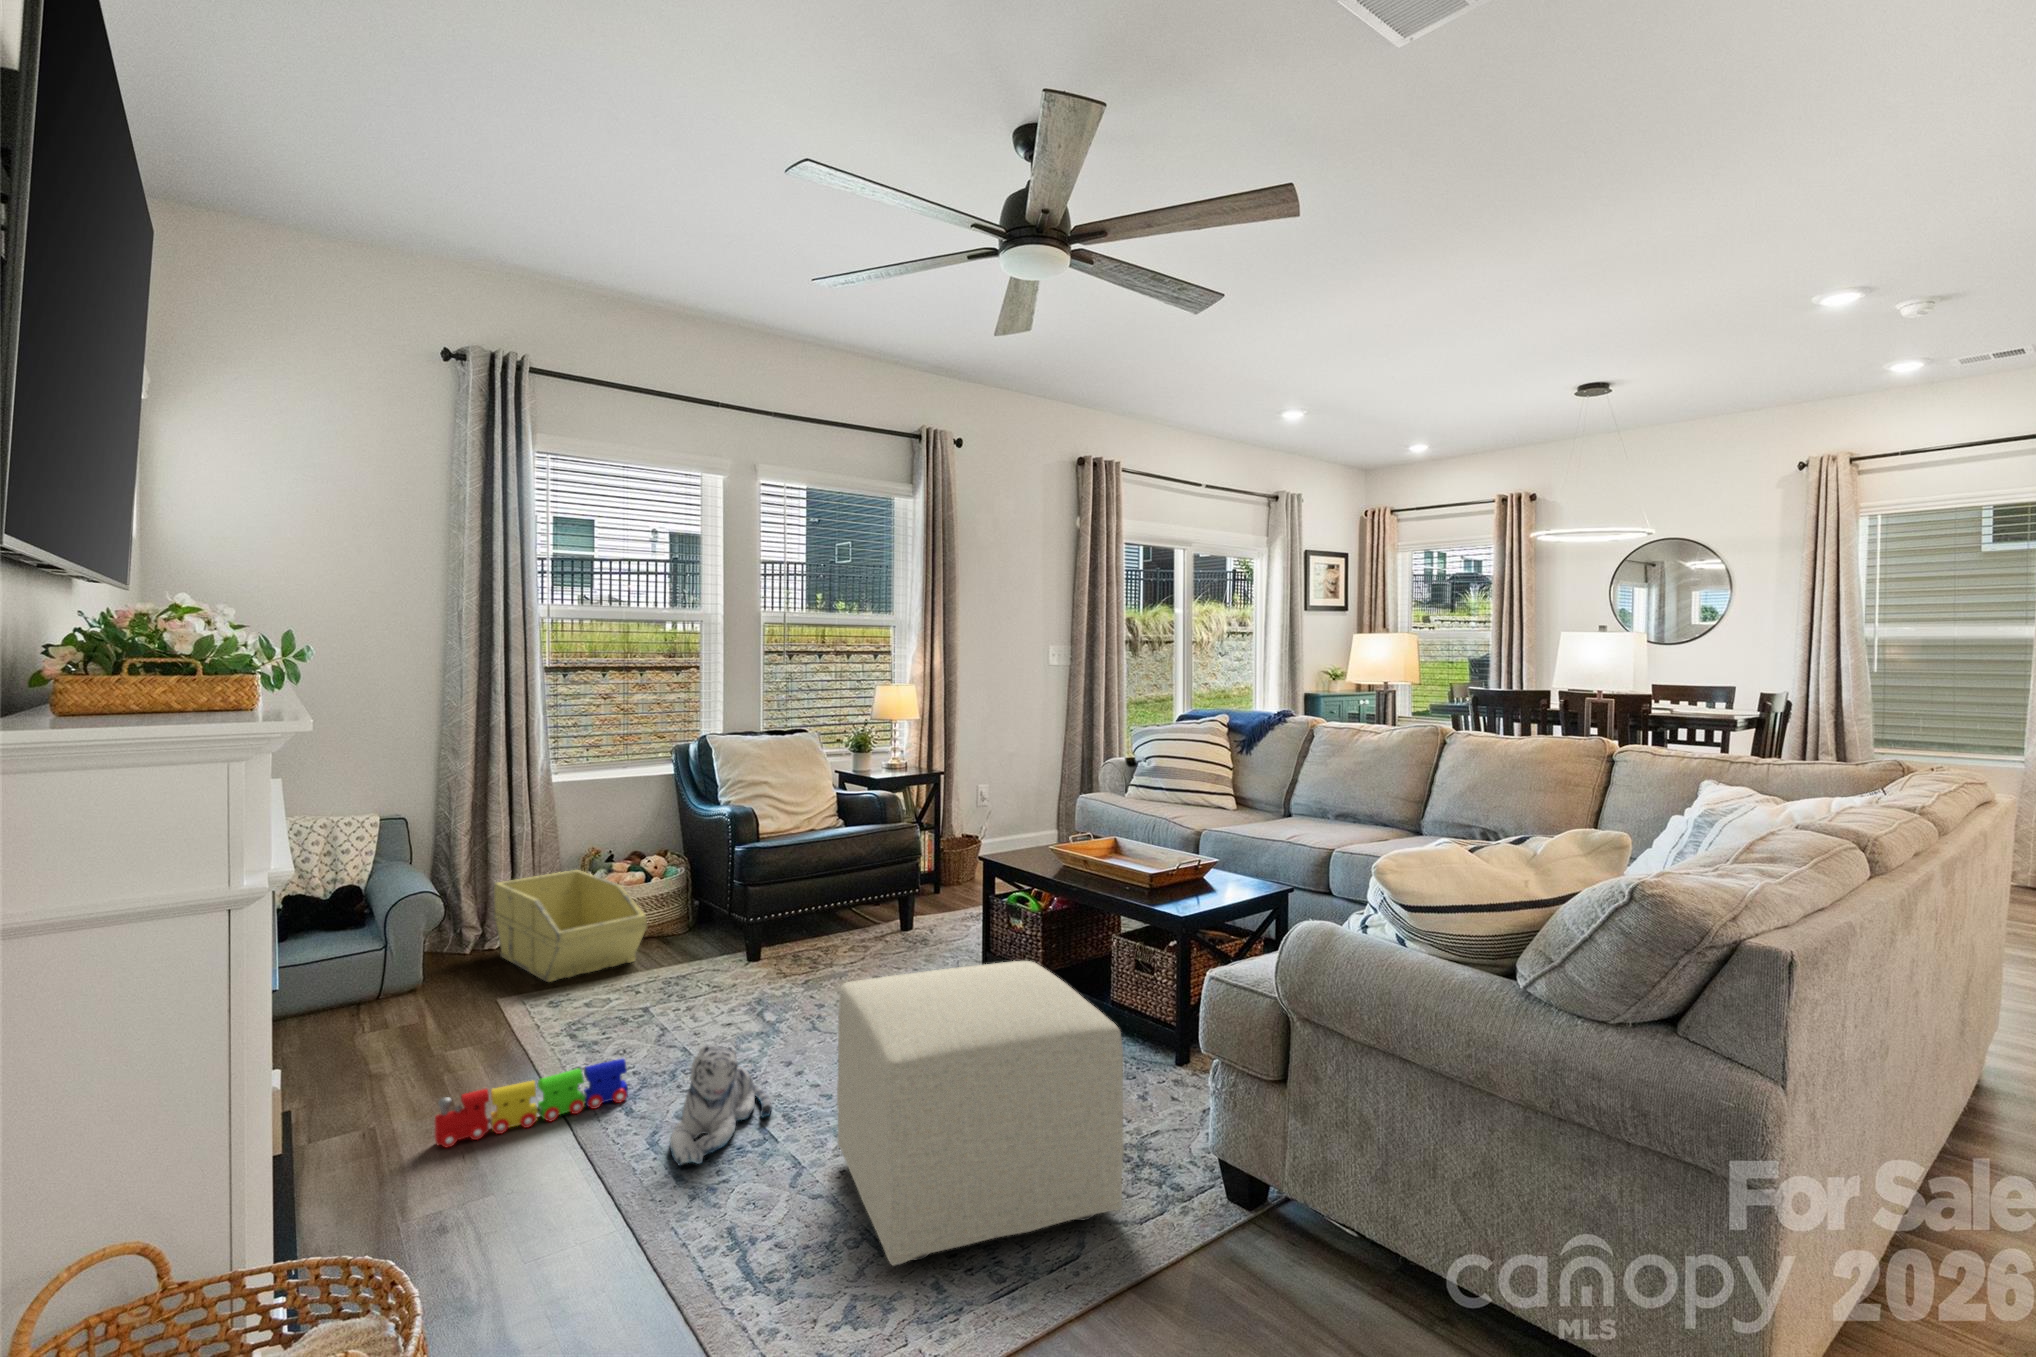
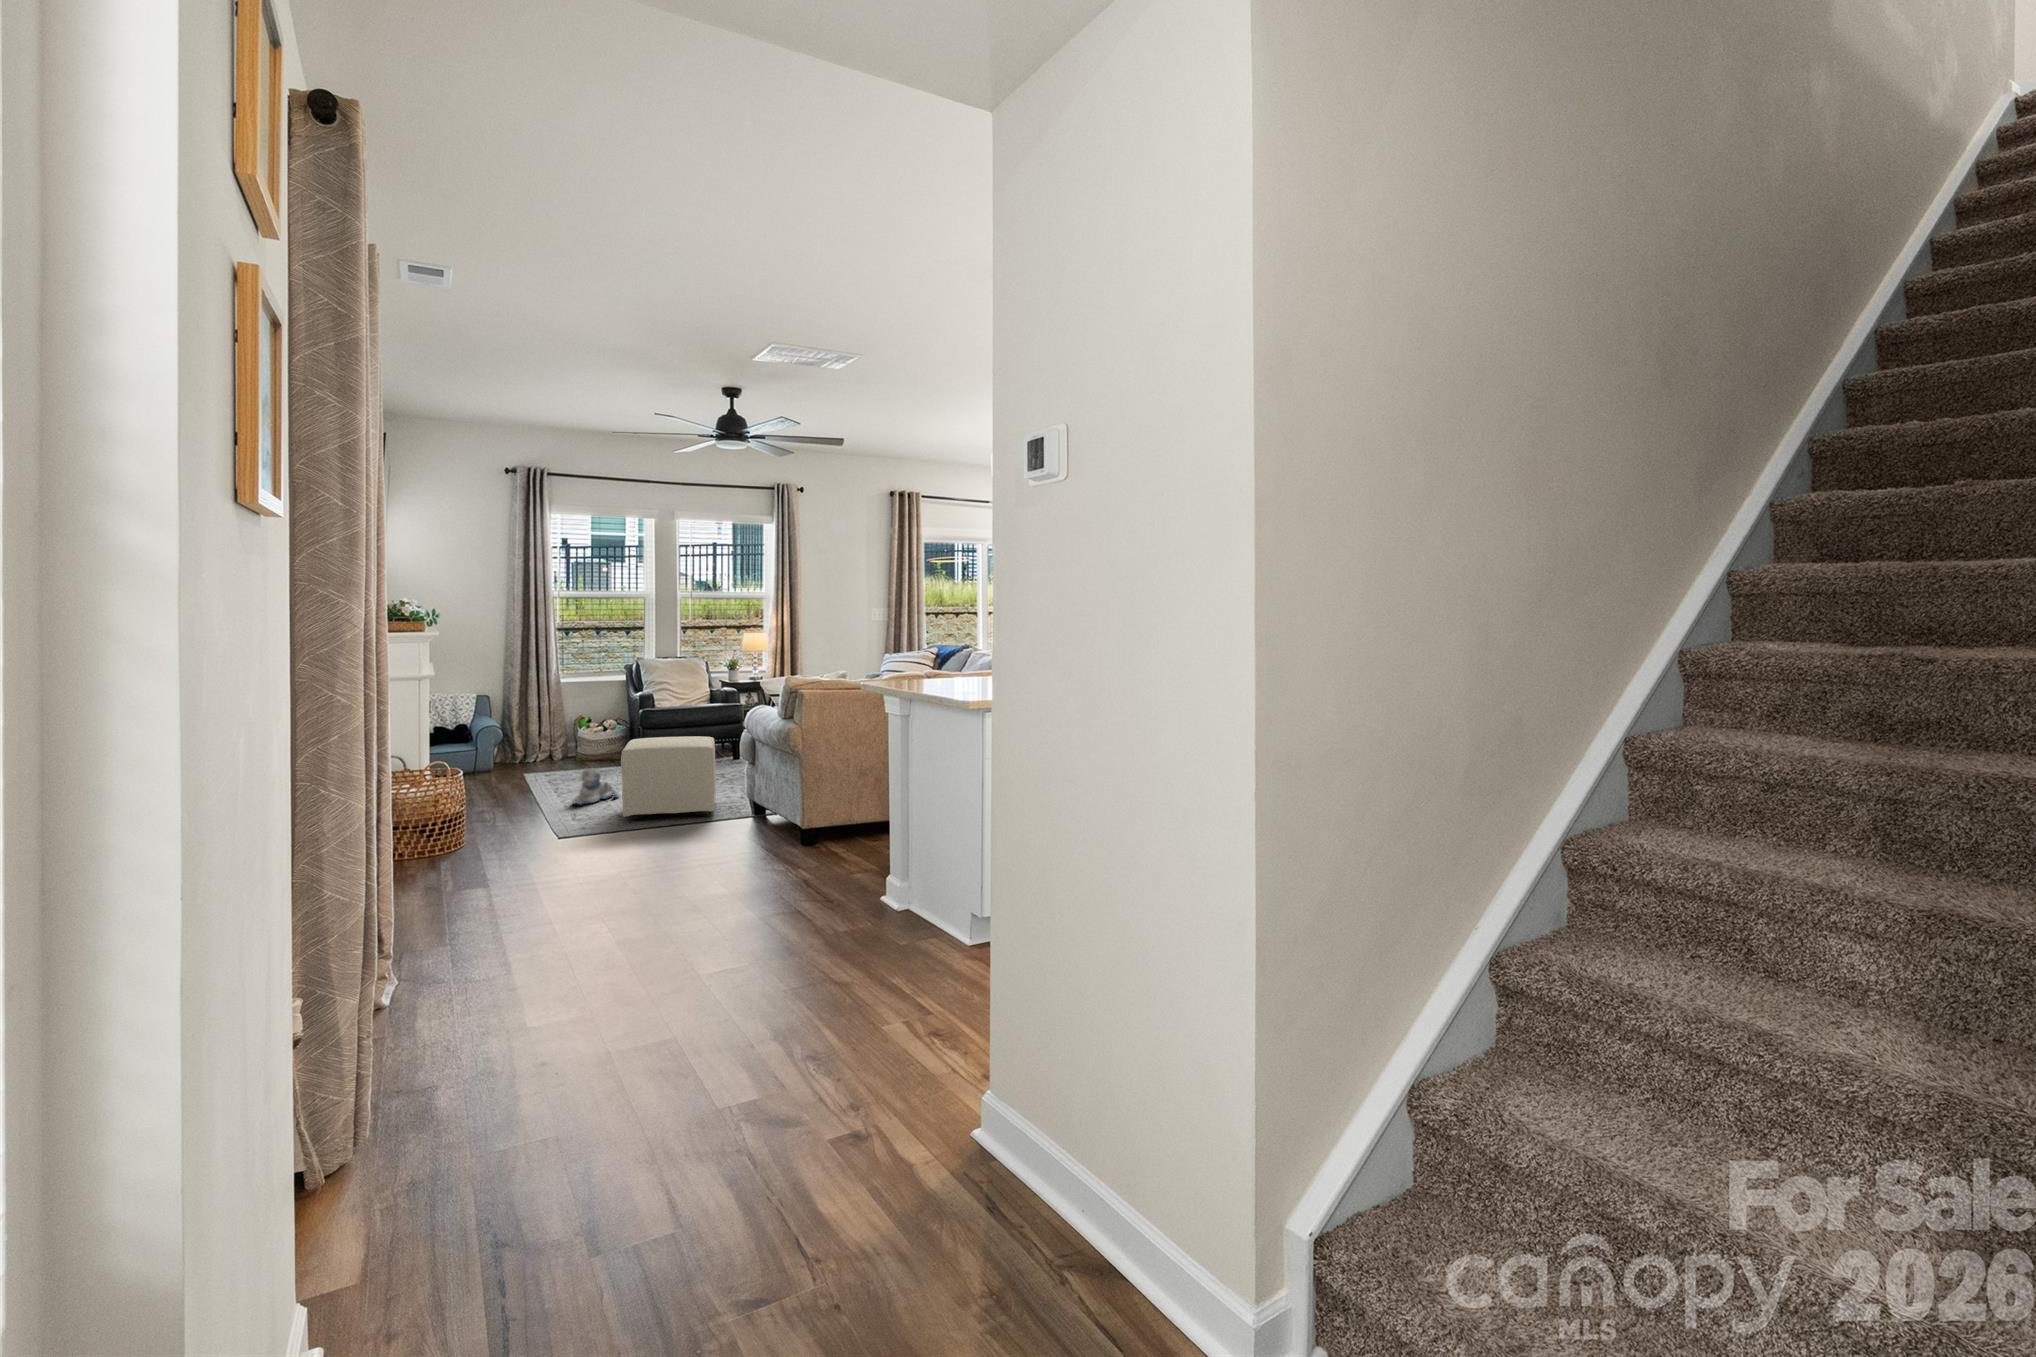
storage bin: present [493,870,647,982] -> none [530,726,599,771]
toy train: present [435,1059,628,1147] -> none [489,779,566,802]

